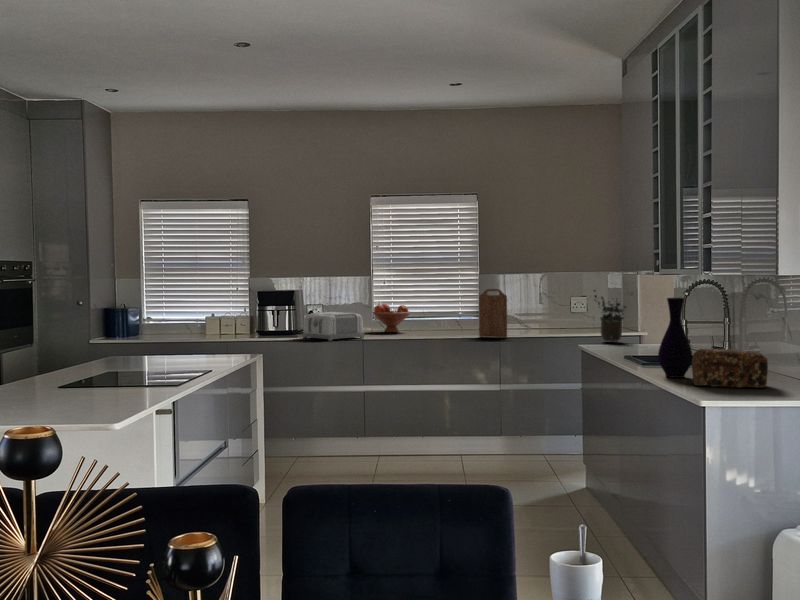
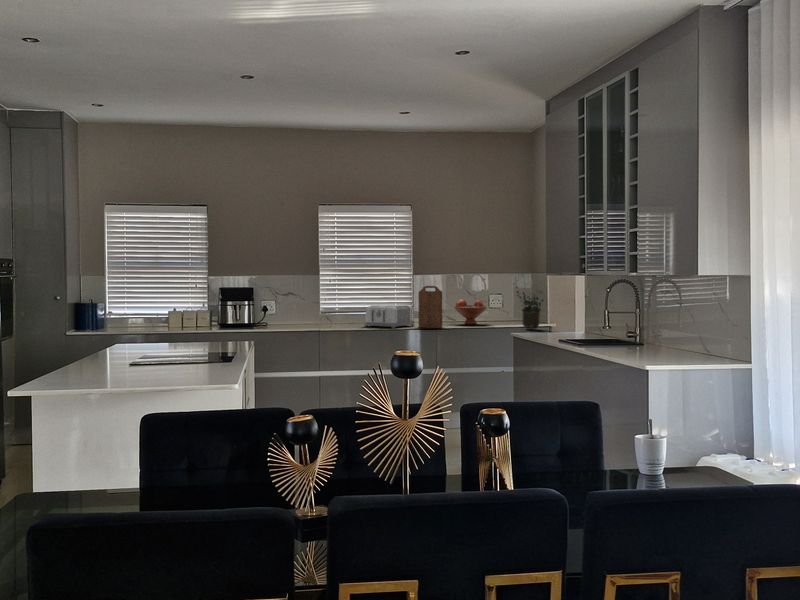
vase: present [658,298,692,378] -> none [600,293,625,353]
fruit bowl: present [373,304,410,333] -> present [454,299,487,325]
toaster: present [303,312,364,341] -> present [365,304,414,328]
bread loaf: present [692,349,768,388] -> none [629,331,686,358]

